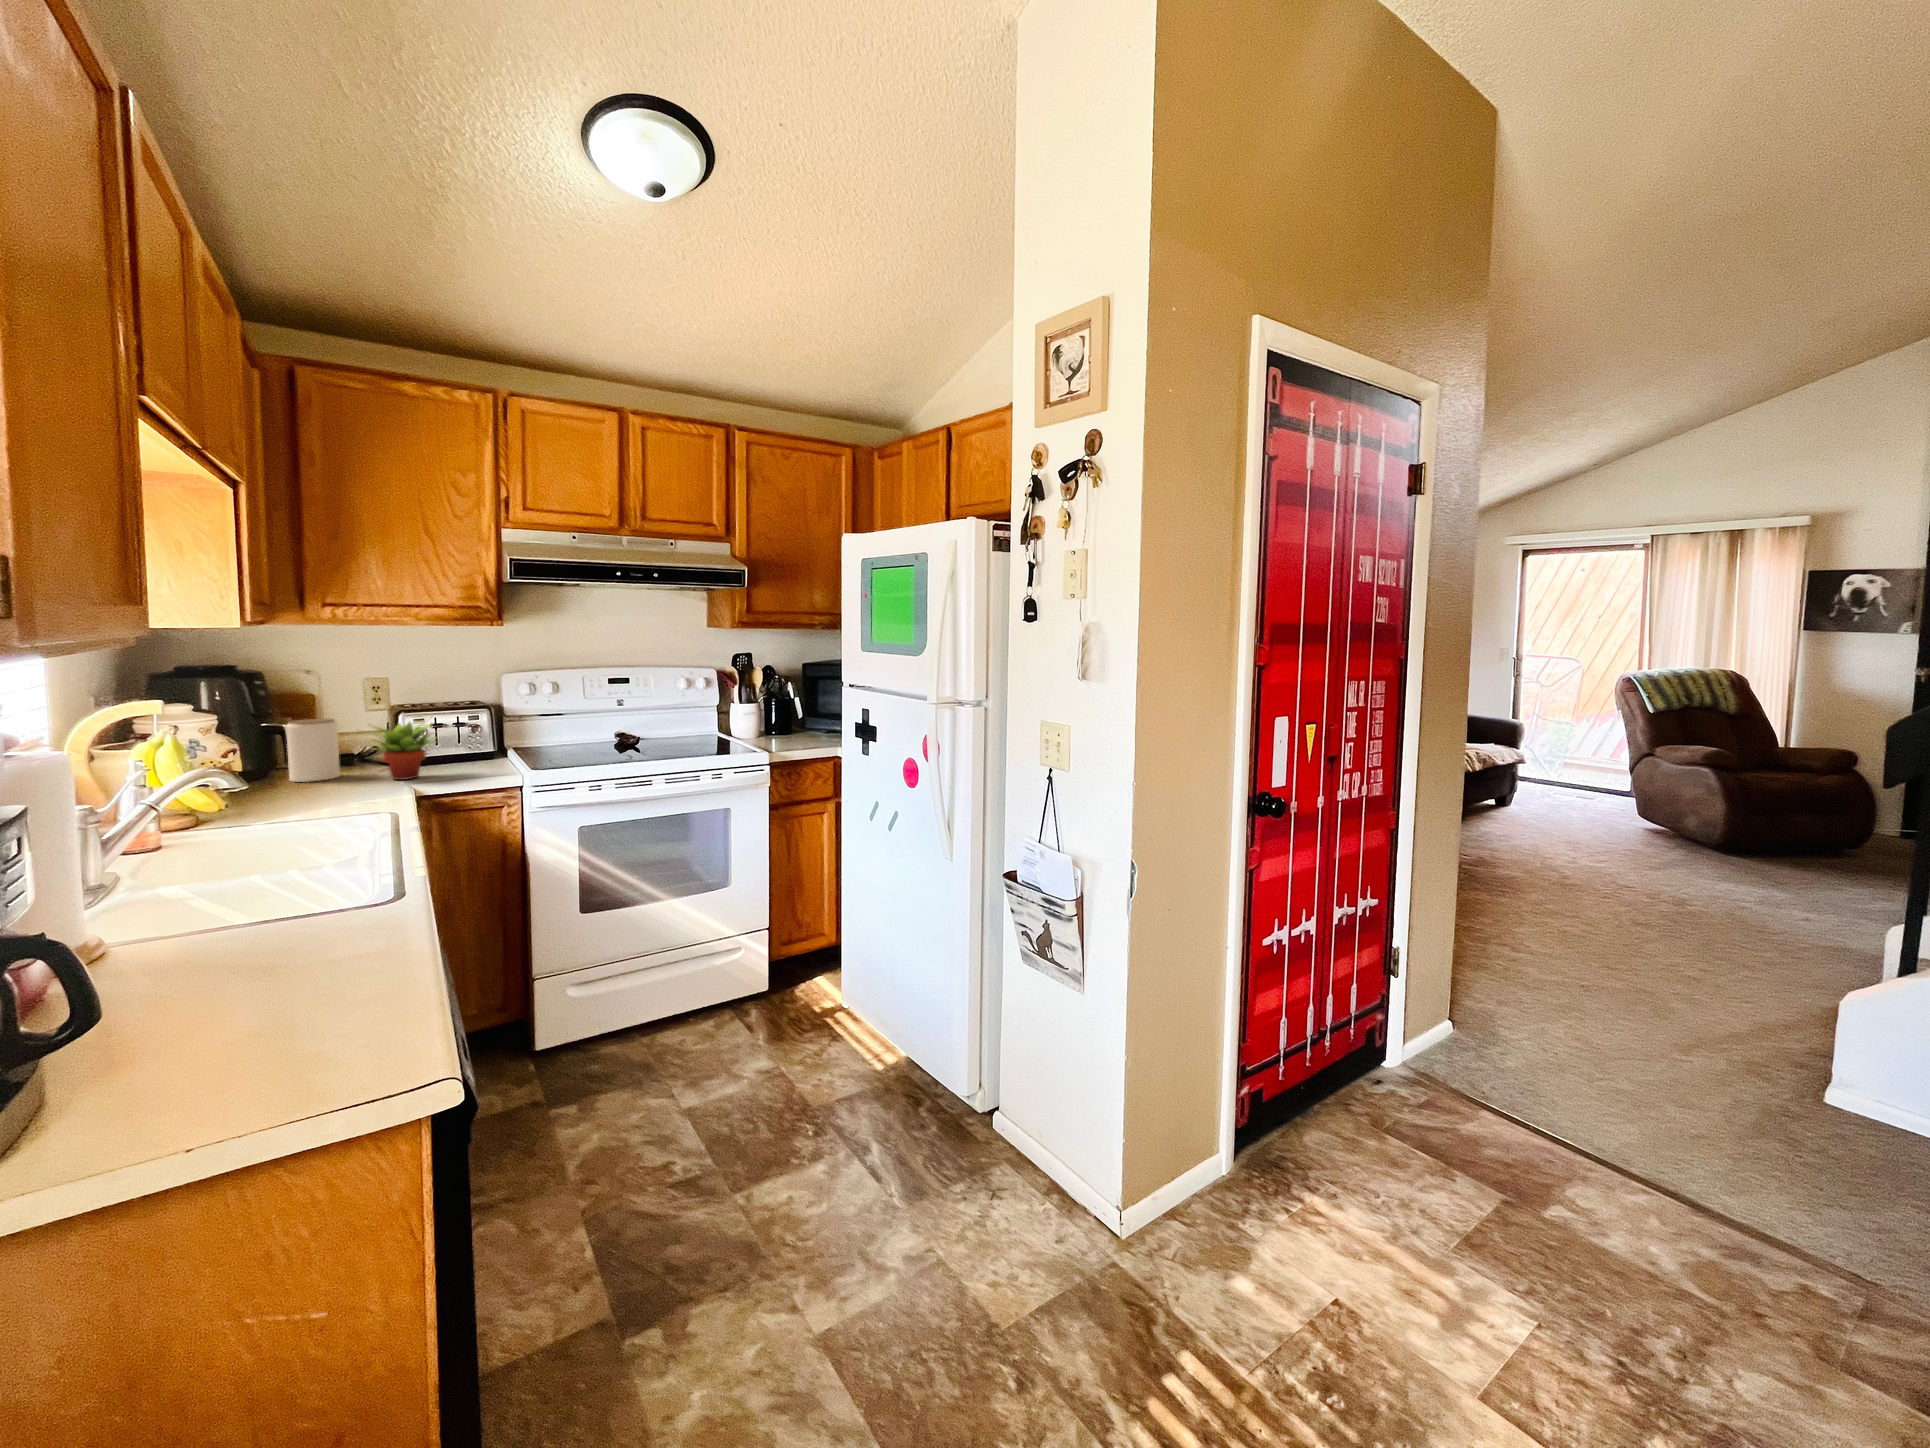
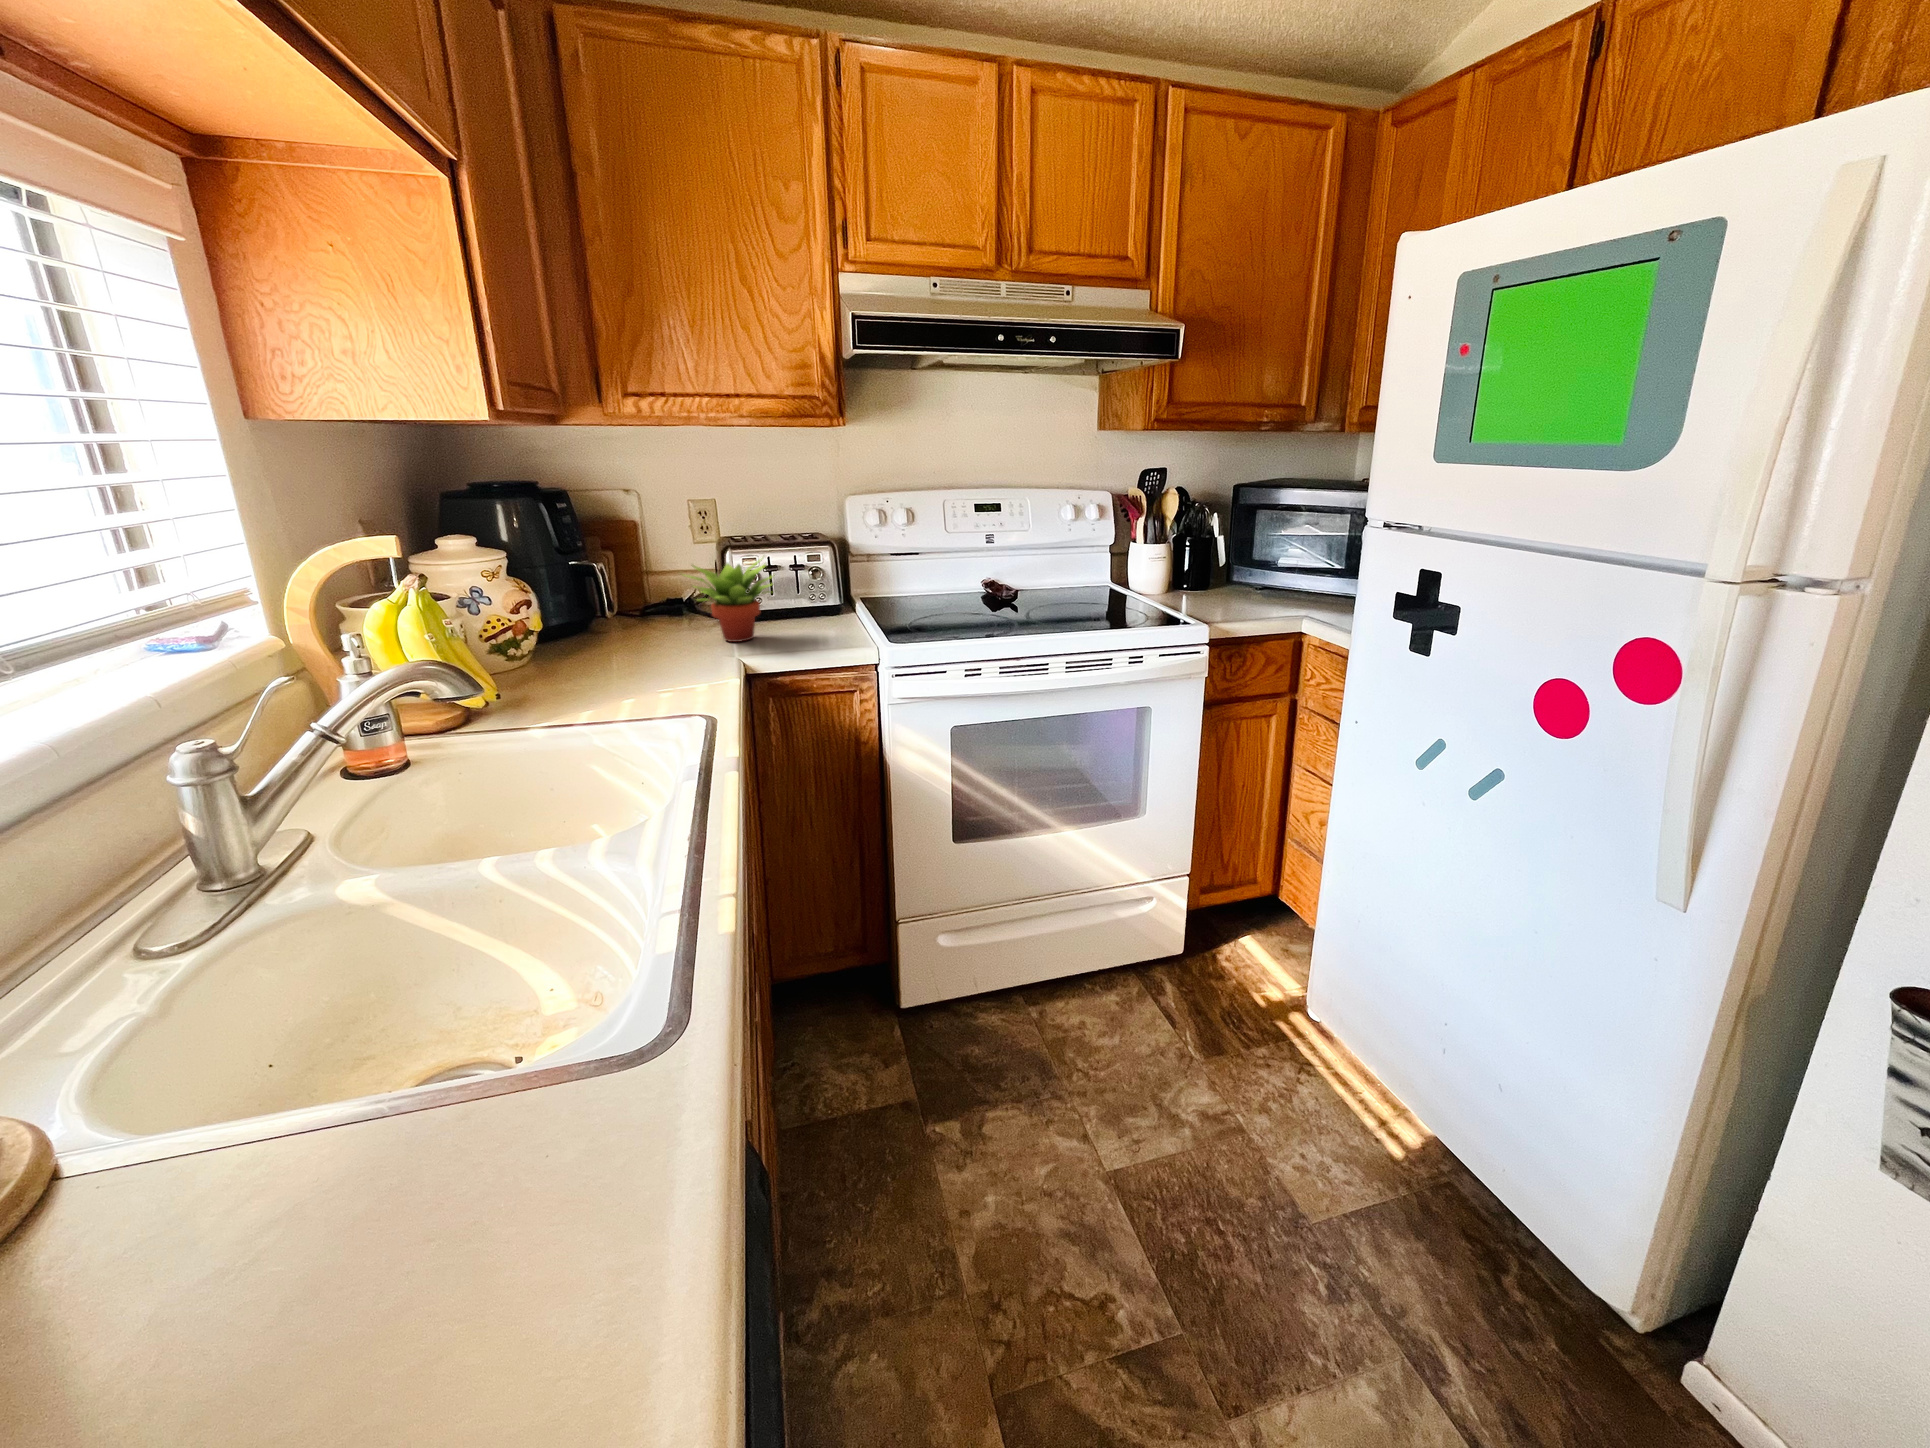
jar: present [286,719,340,782] -> none [605,553,668,637]

